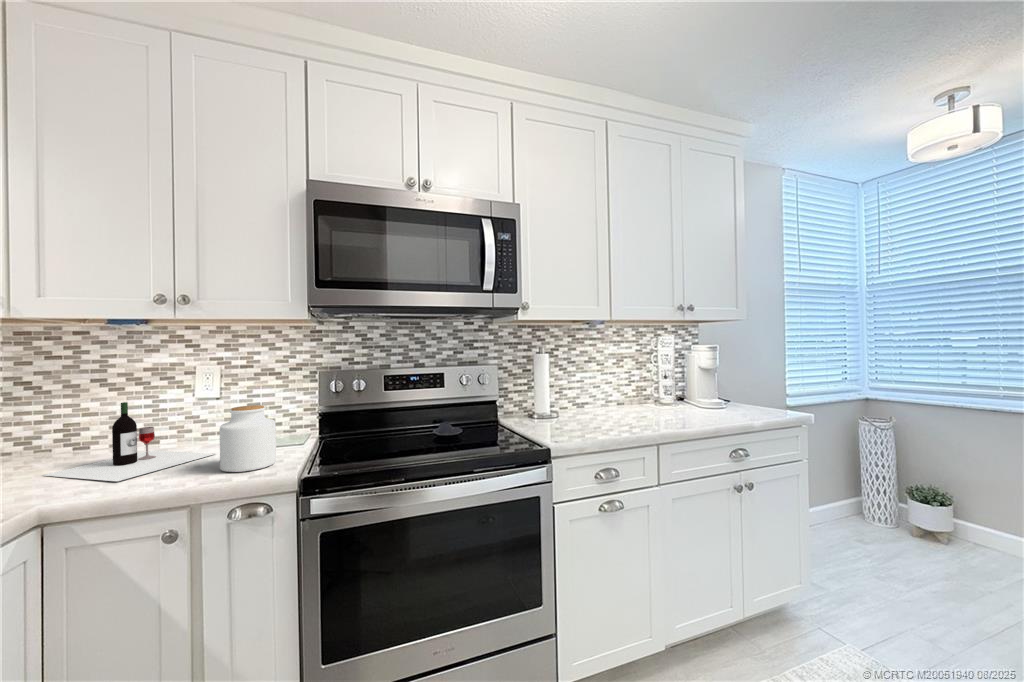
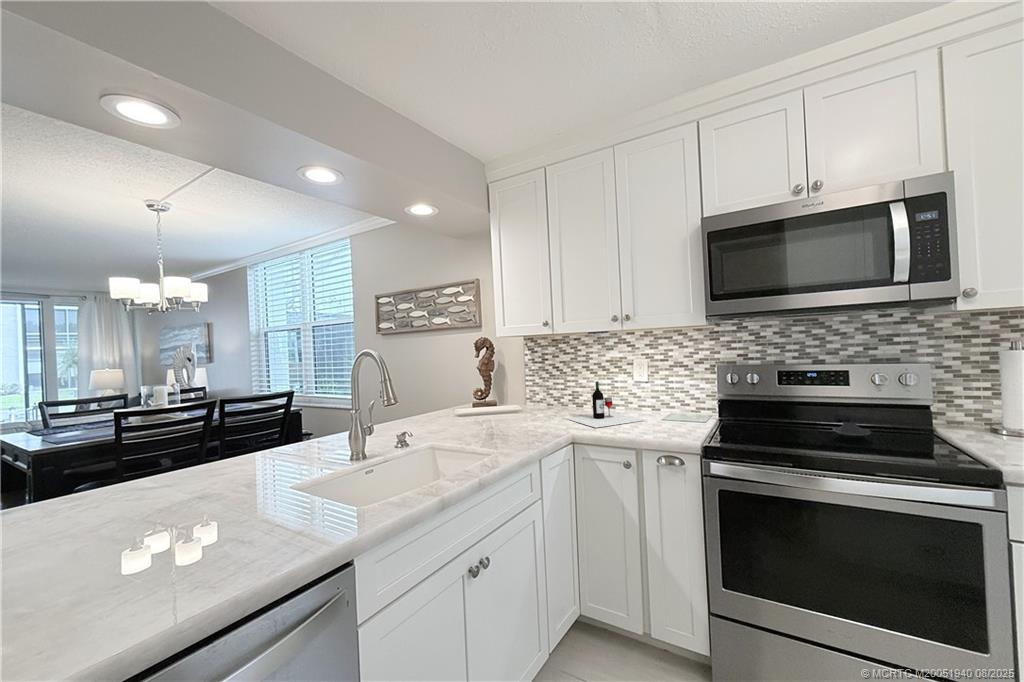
jar: present [220,405,276,472] -> none [646,390,683,434]

